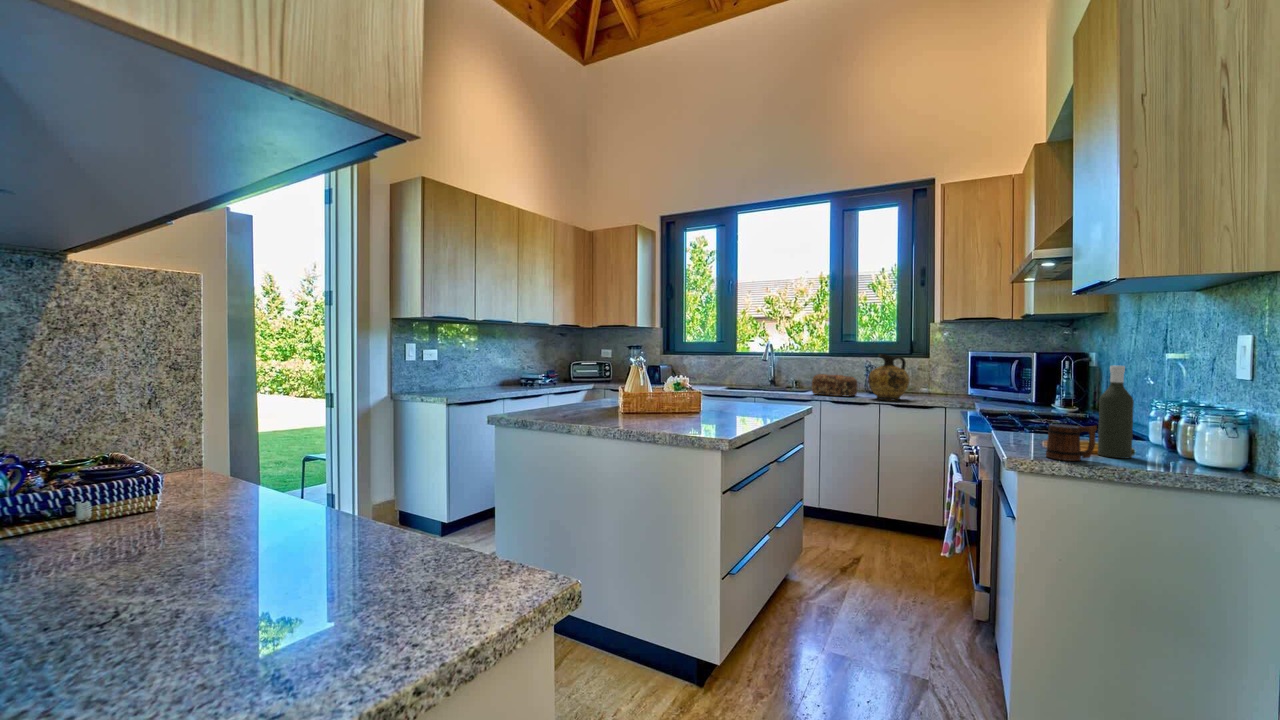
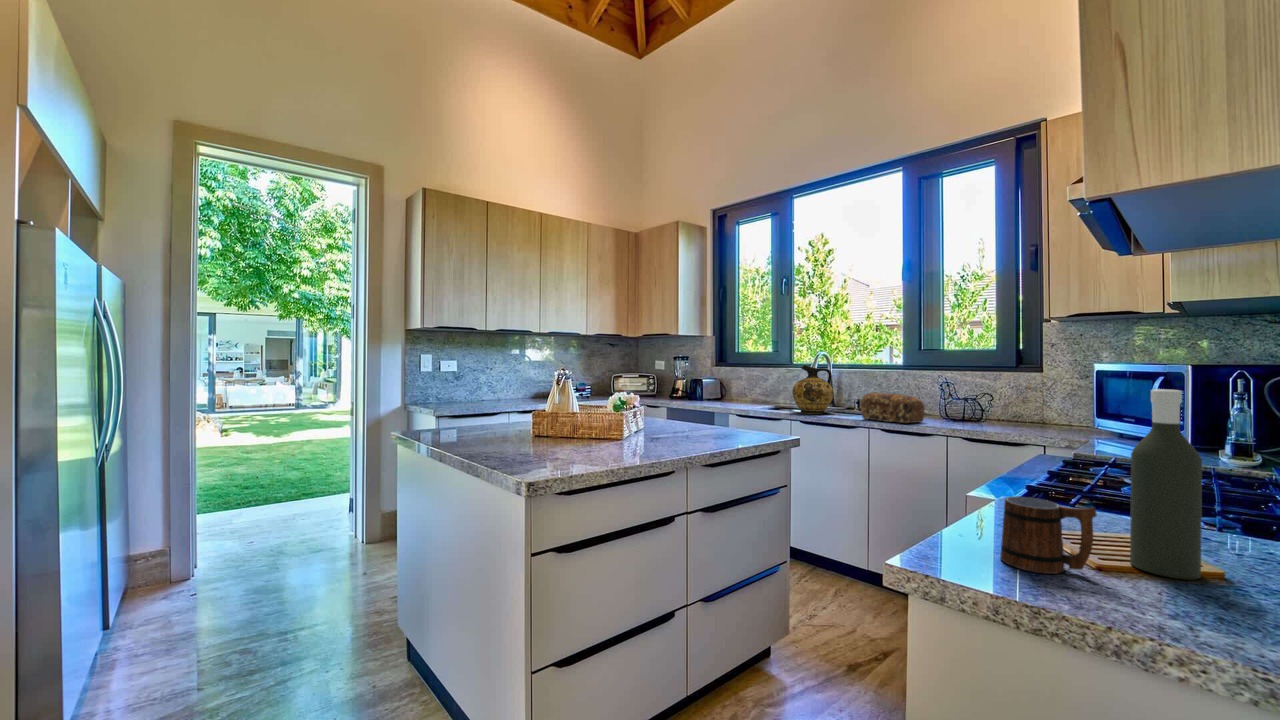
ceramic jug: present [868,354,910,400] -> present [792,365,833,414]

